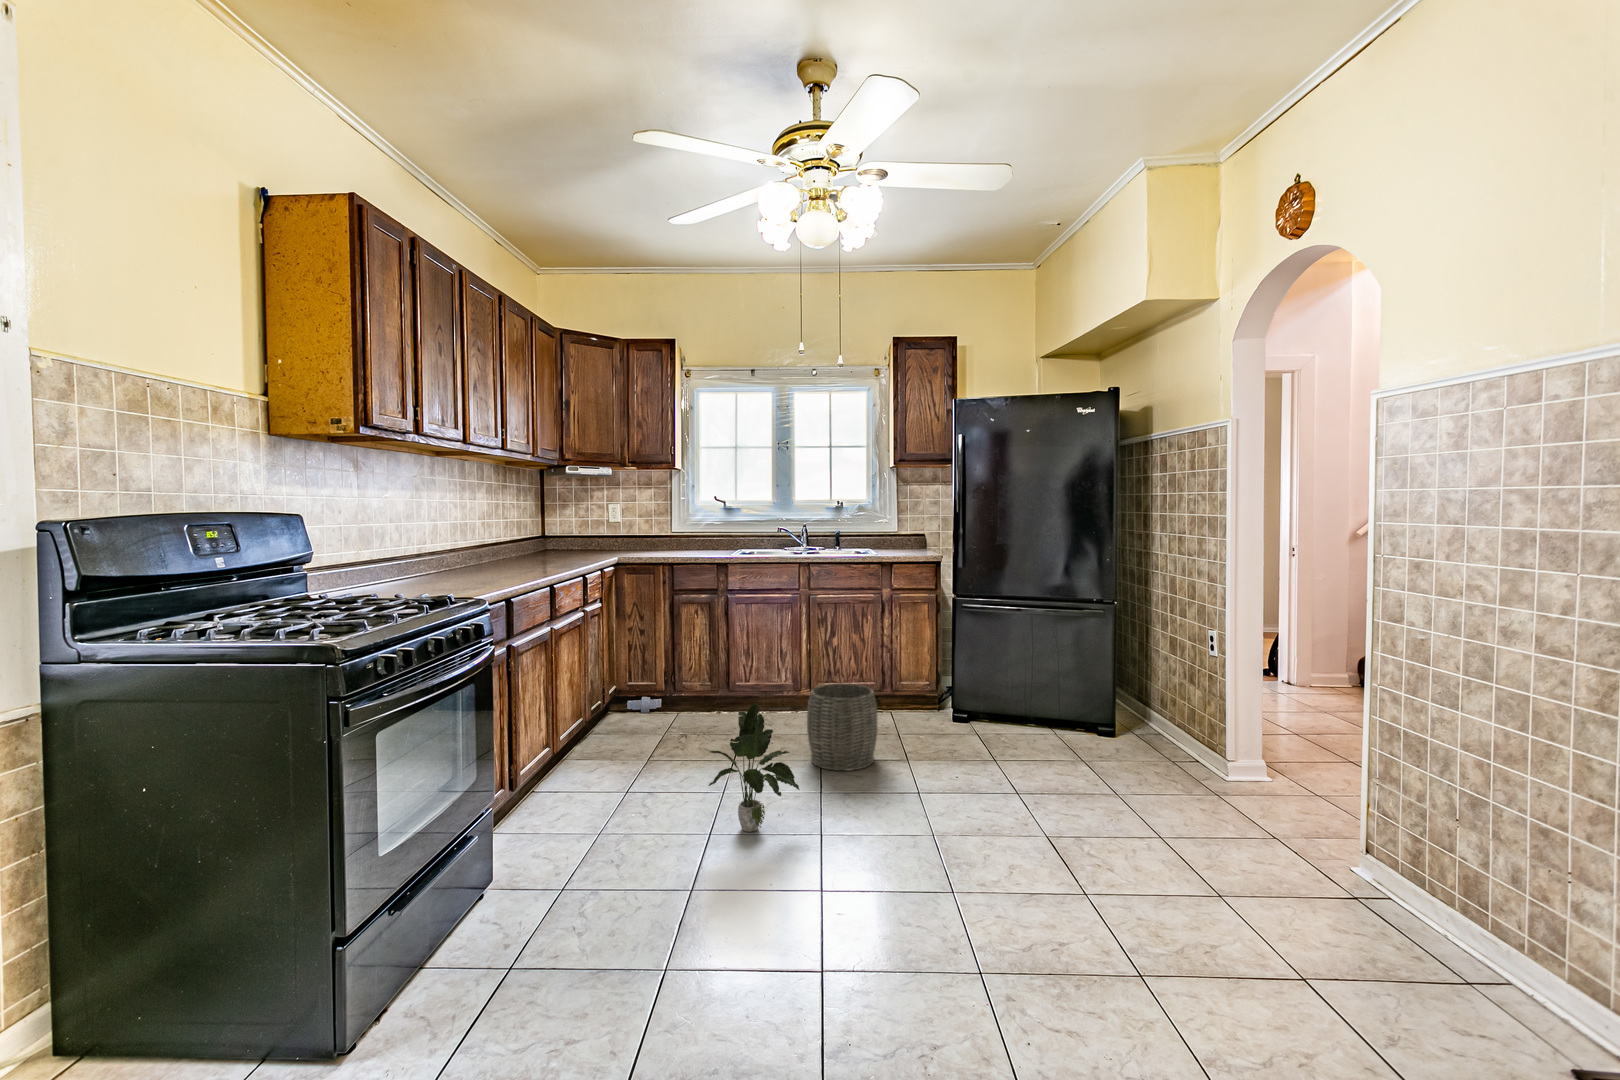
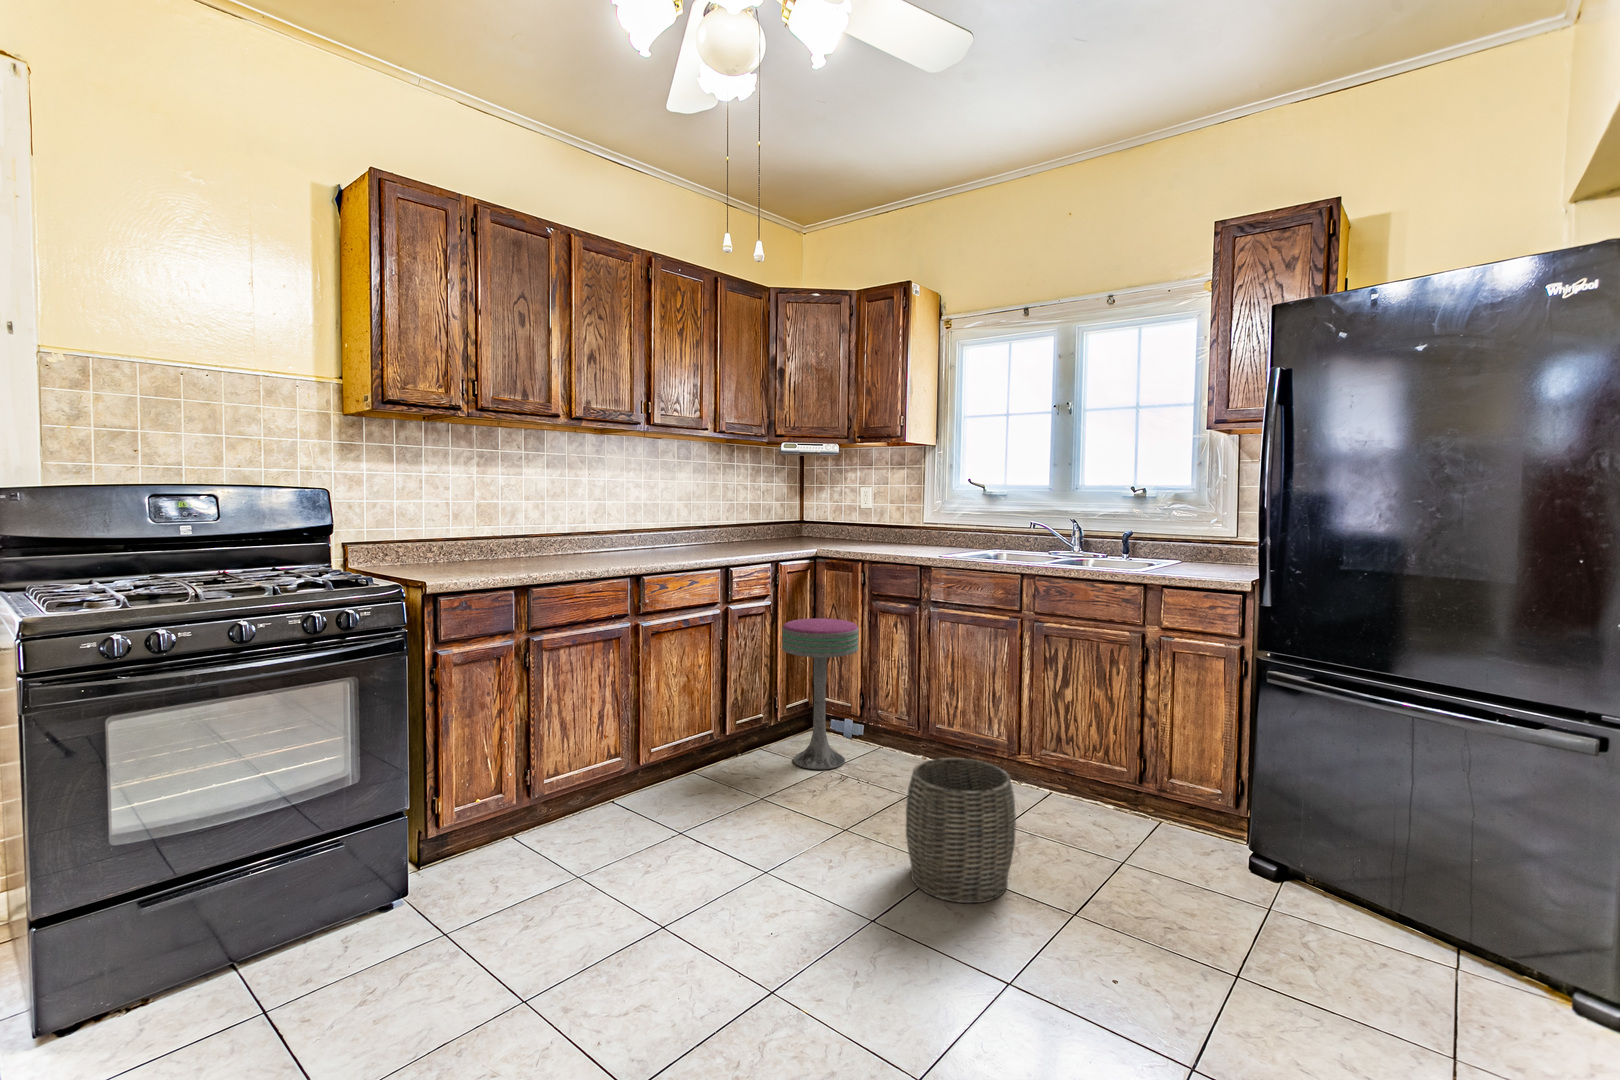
bar stool: none [624,612,687,734] -> present [782,618,859,770]
potted plant: present [705,703,800,832] -> none [626,766,758,944]

